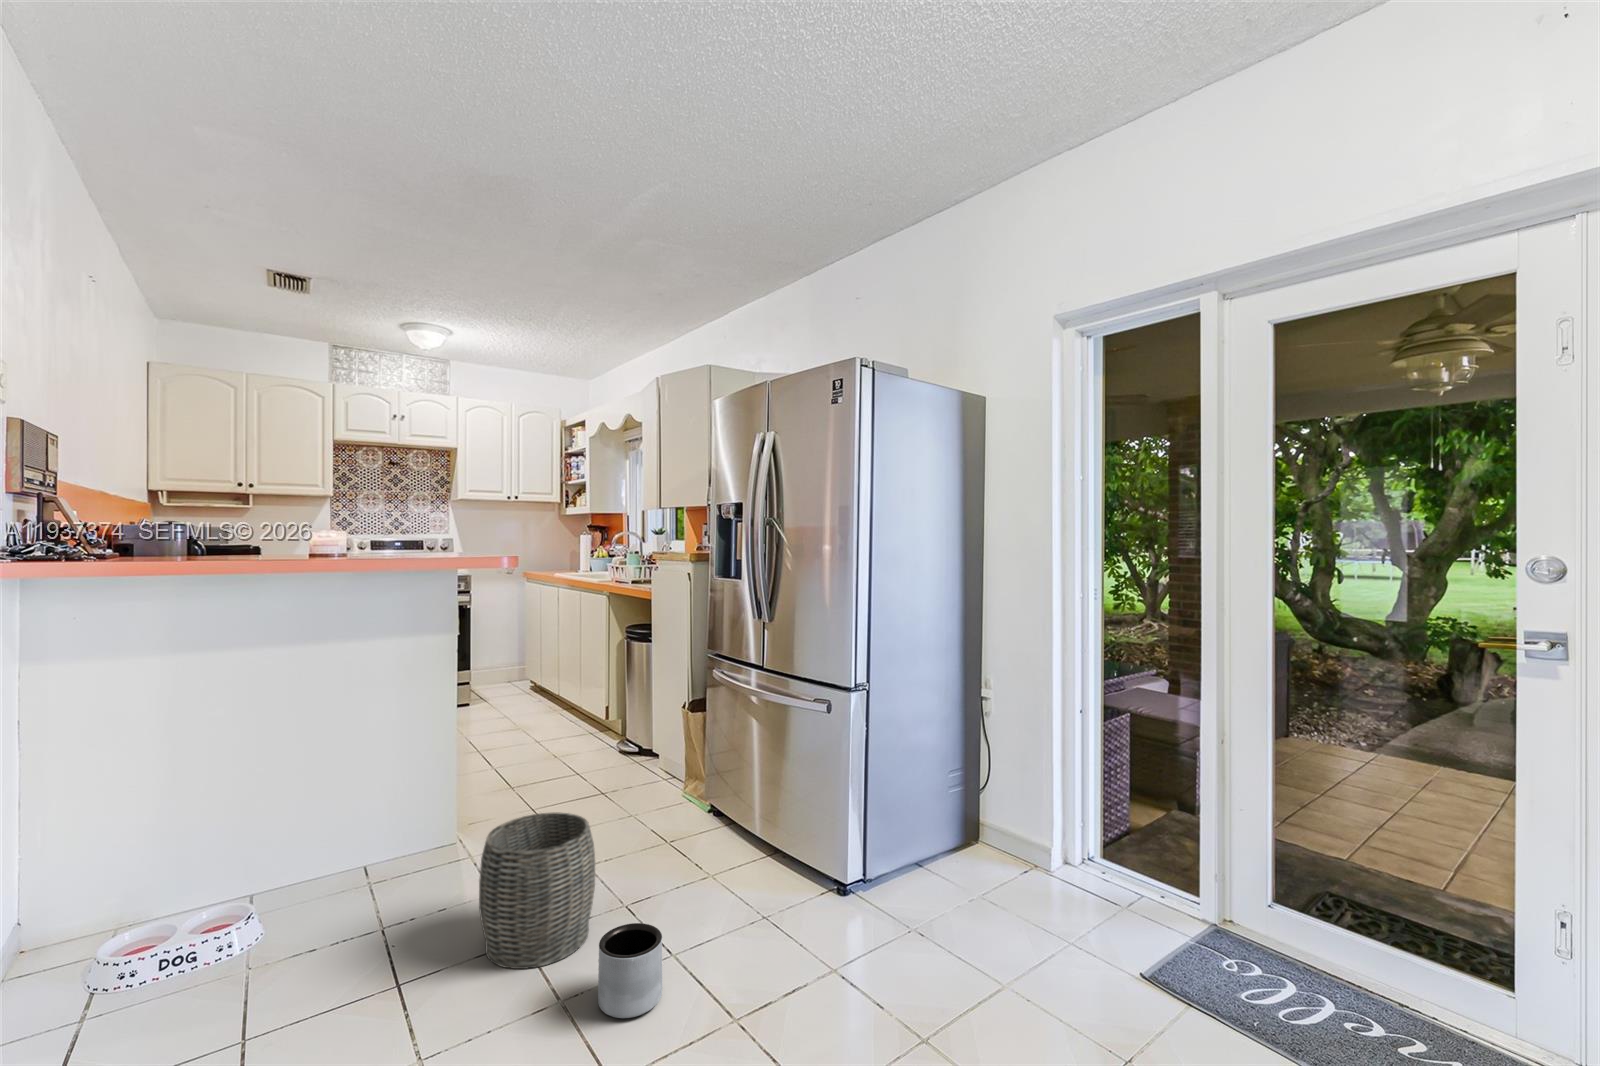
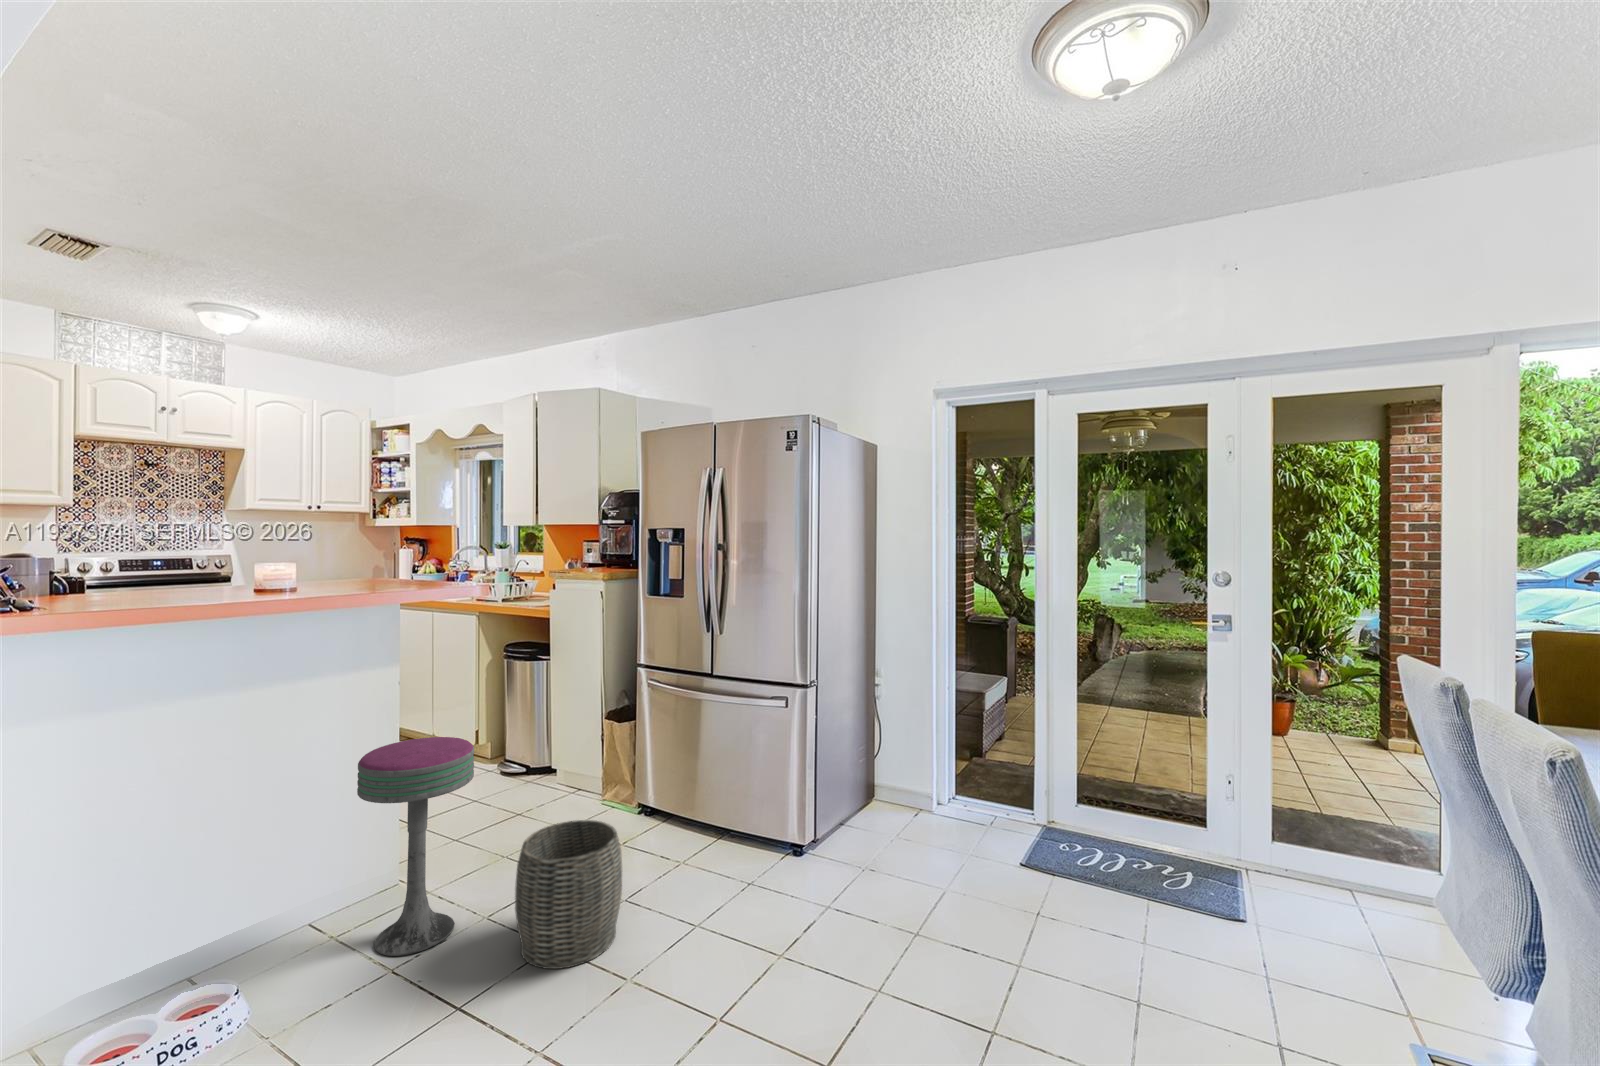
bar stool: none [368,709,480,918] -> present [357,737,474,956]
planter: present [598,923,662,1018] -> none [667,898,721,979]

